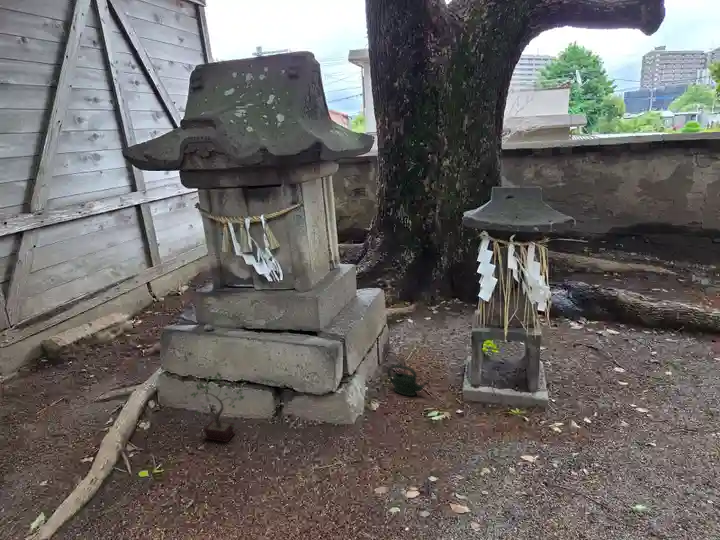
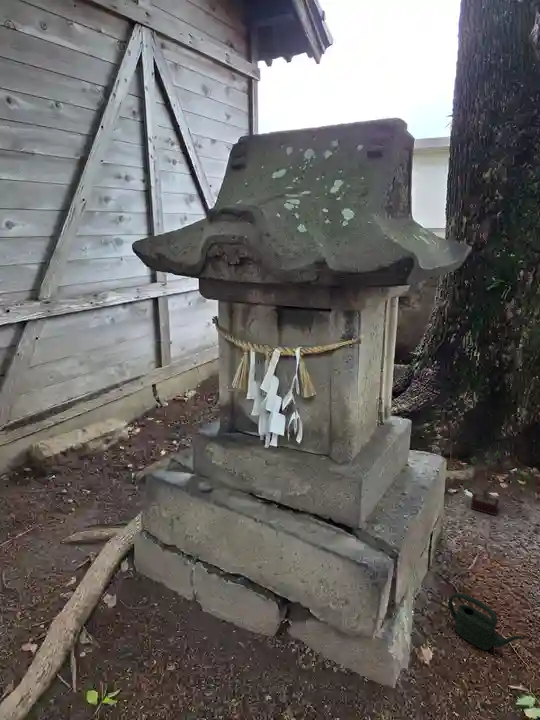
potted plant: present [191,373,244,442] -> present [465,451,530,515]

